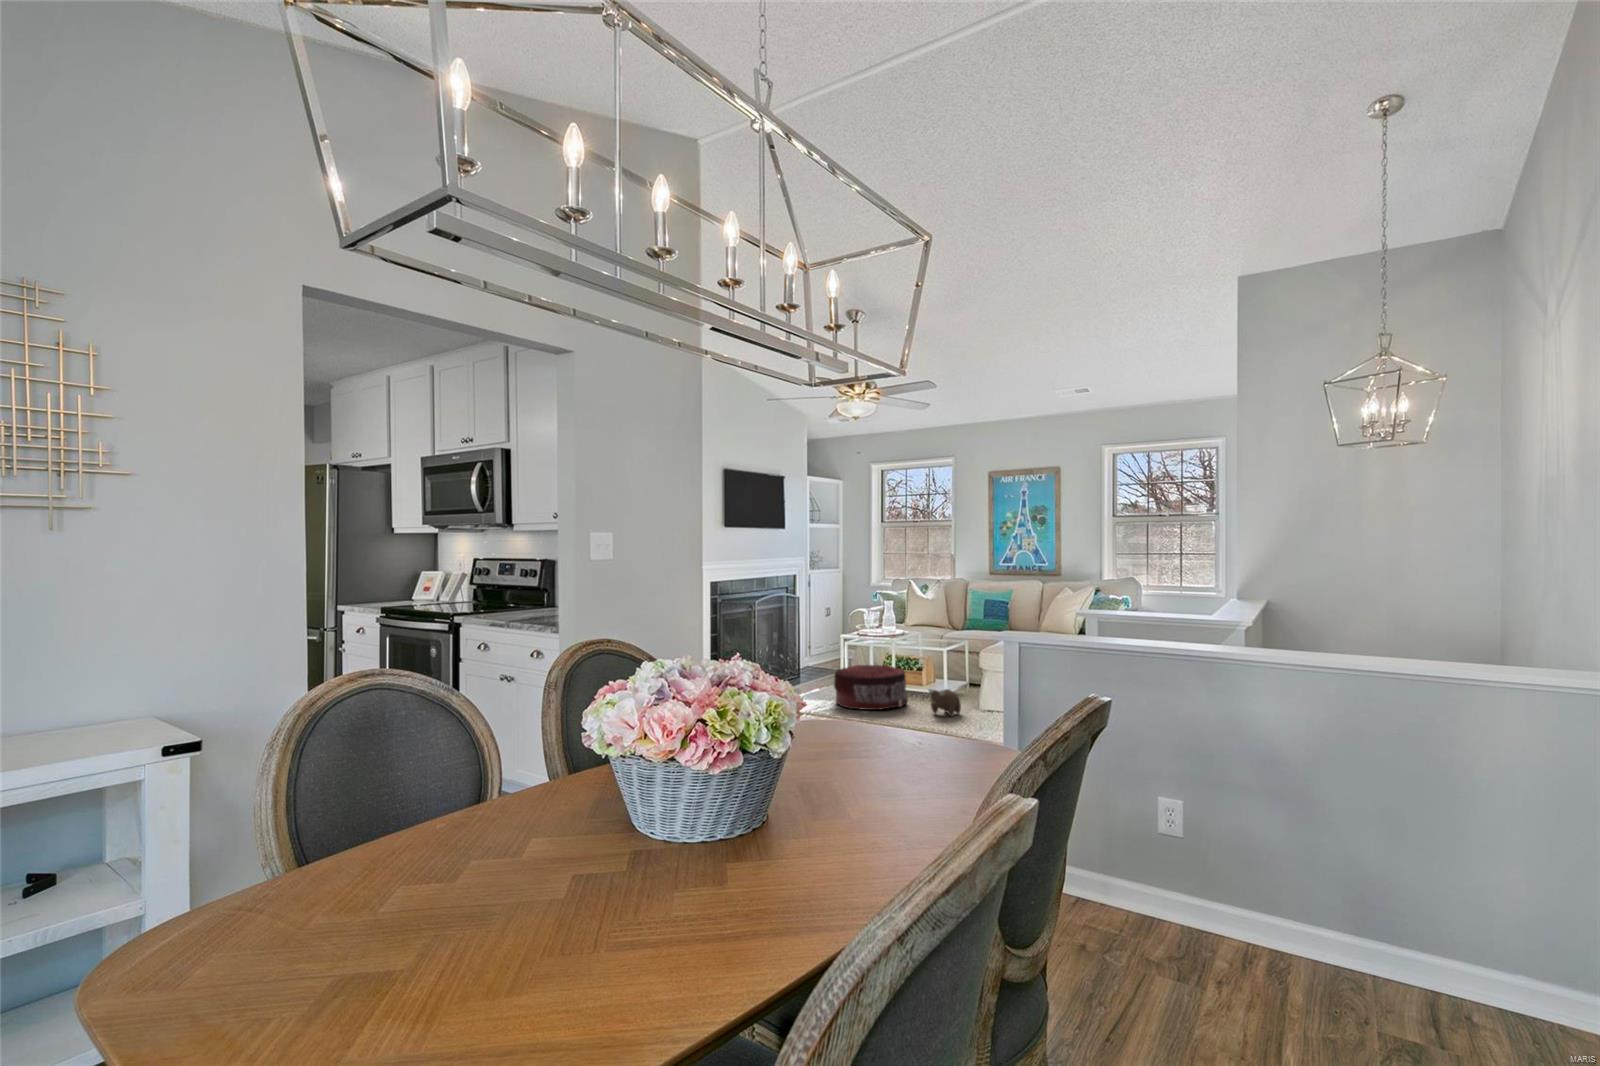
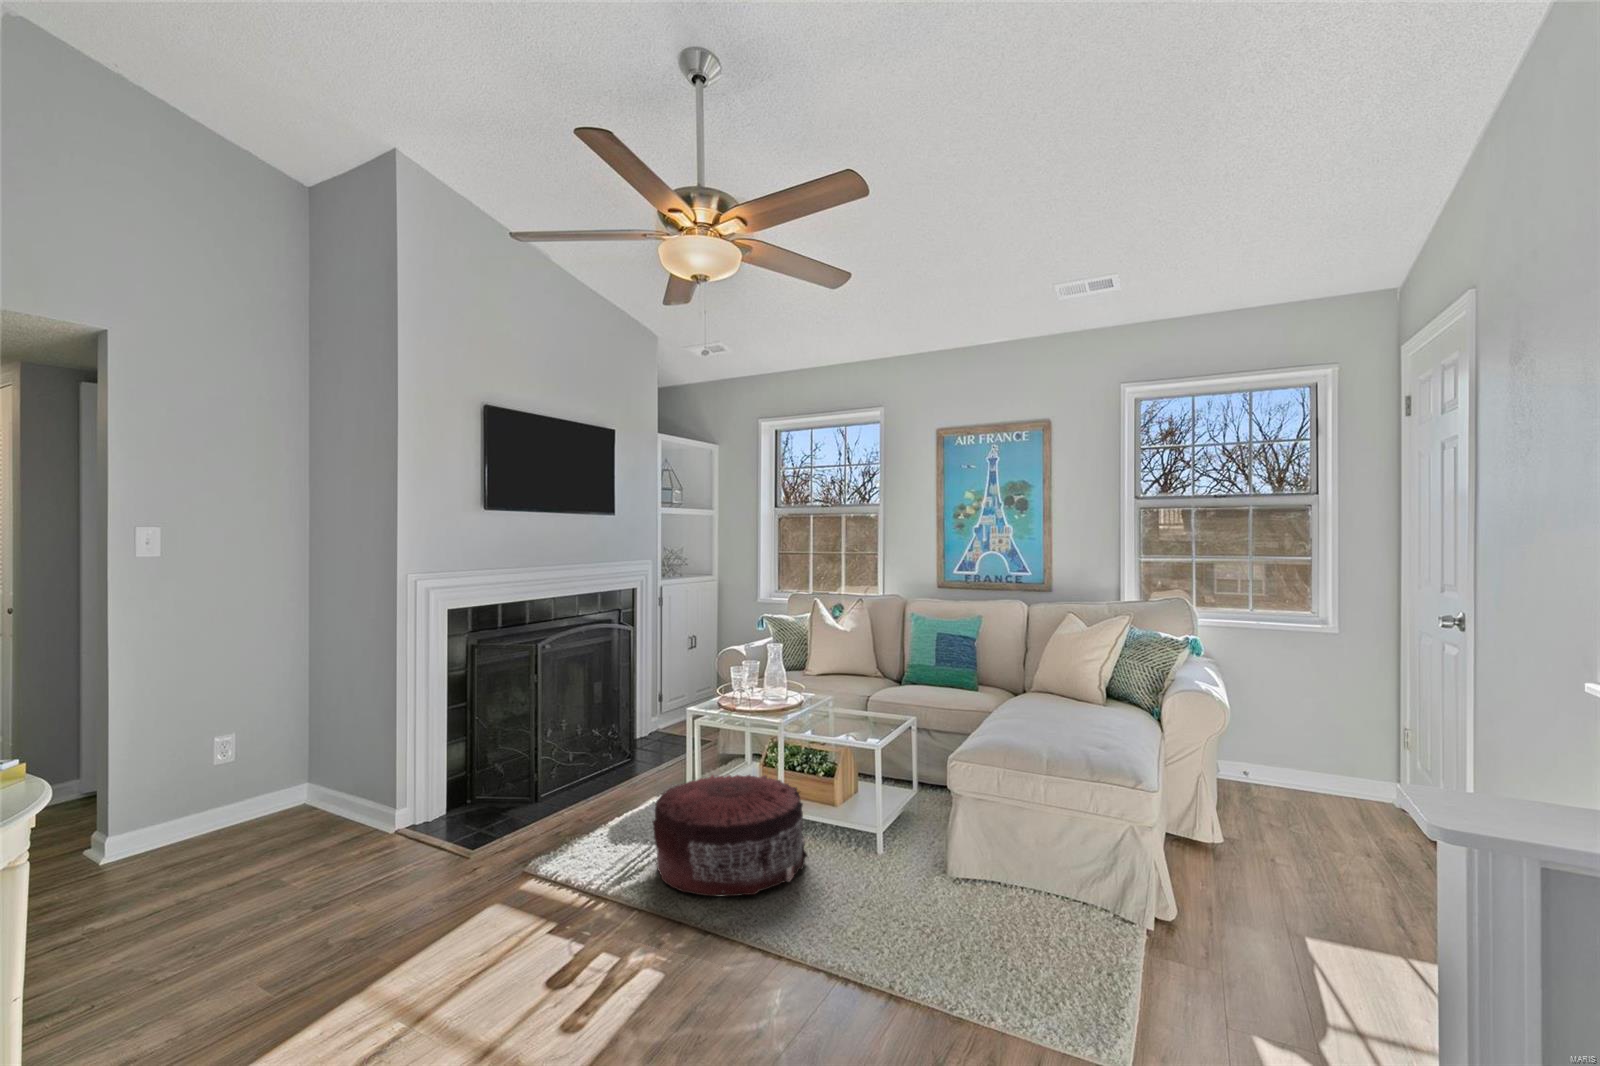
plush toy: present [929,689,961,716] -> none [850,851,919,920]

